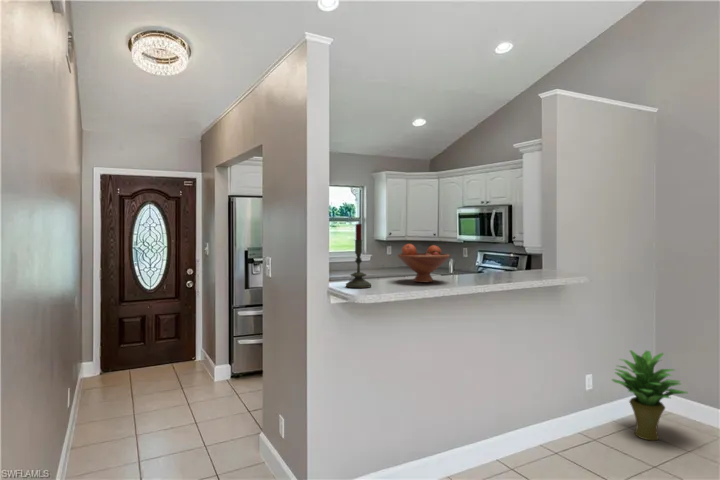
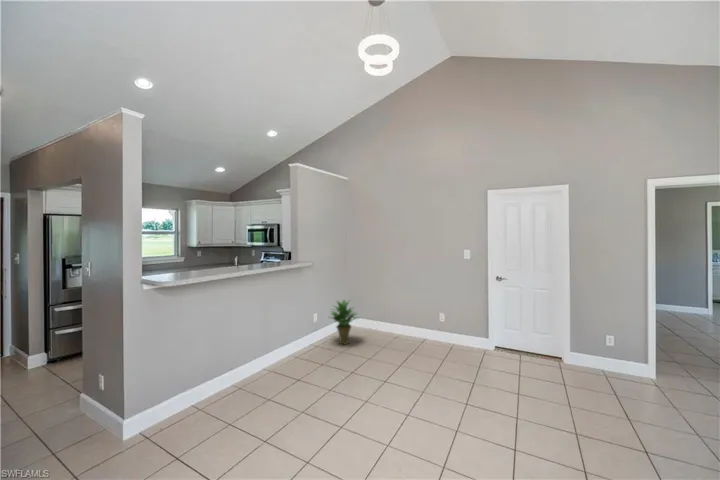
candle: present [346,224,371,288] -> none [157,236,177,279]
fruit bowl: present [398,244,450,283] -> none [197,249,233,273]

